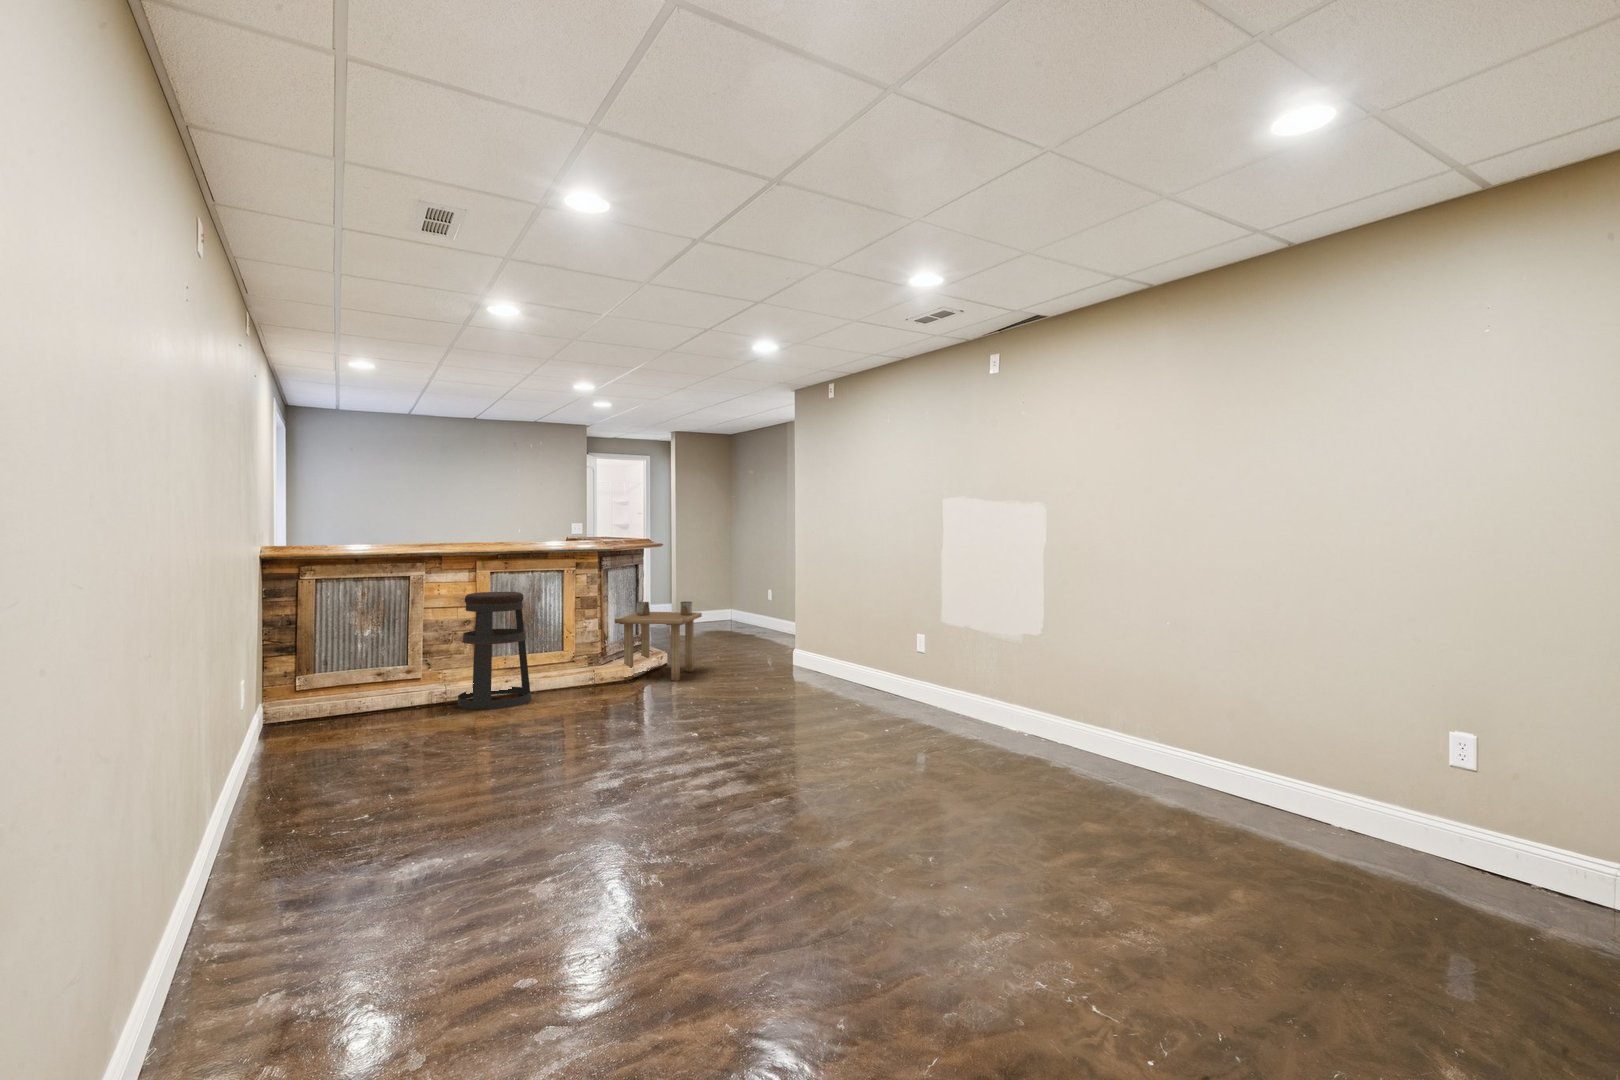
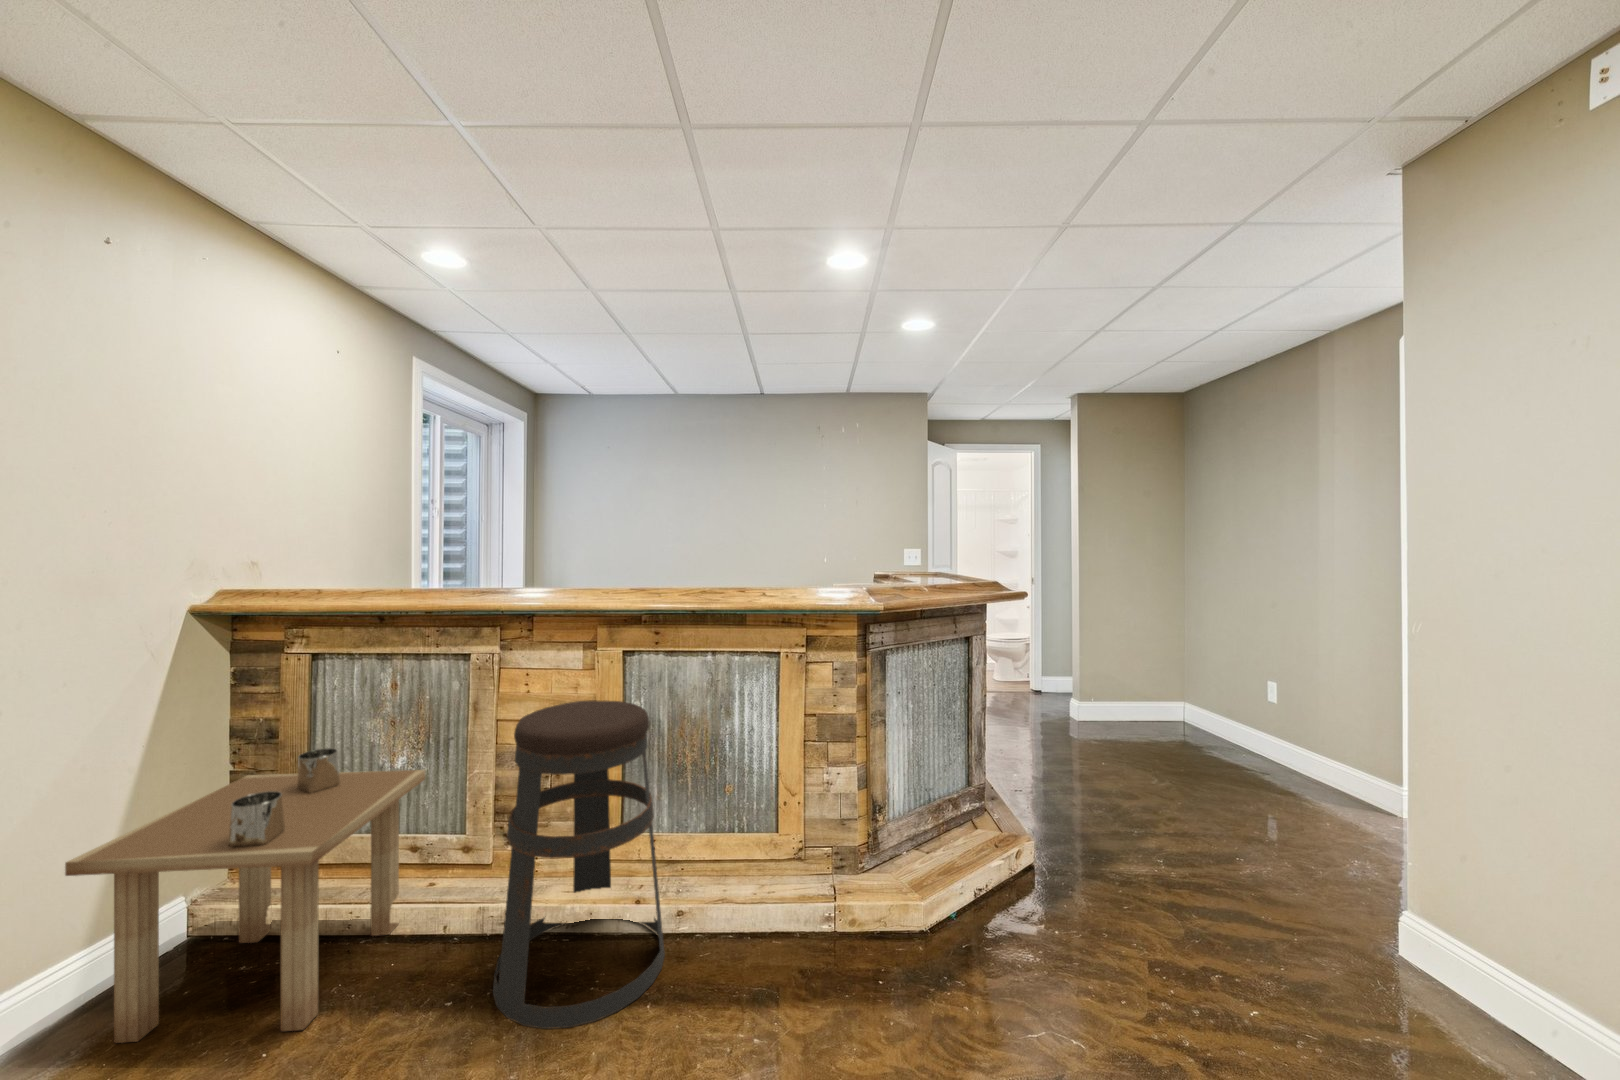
side table: present [615,602,702,681] -> present [65,748,425,1043]

